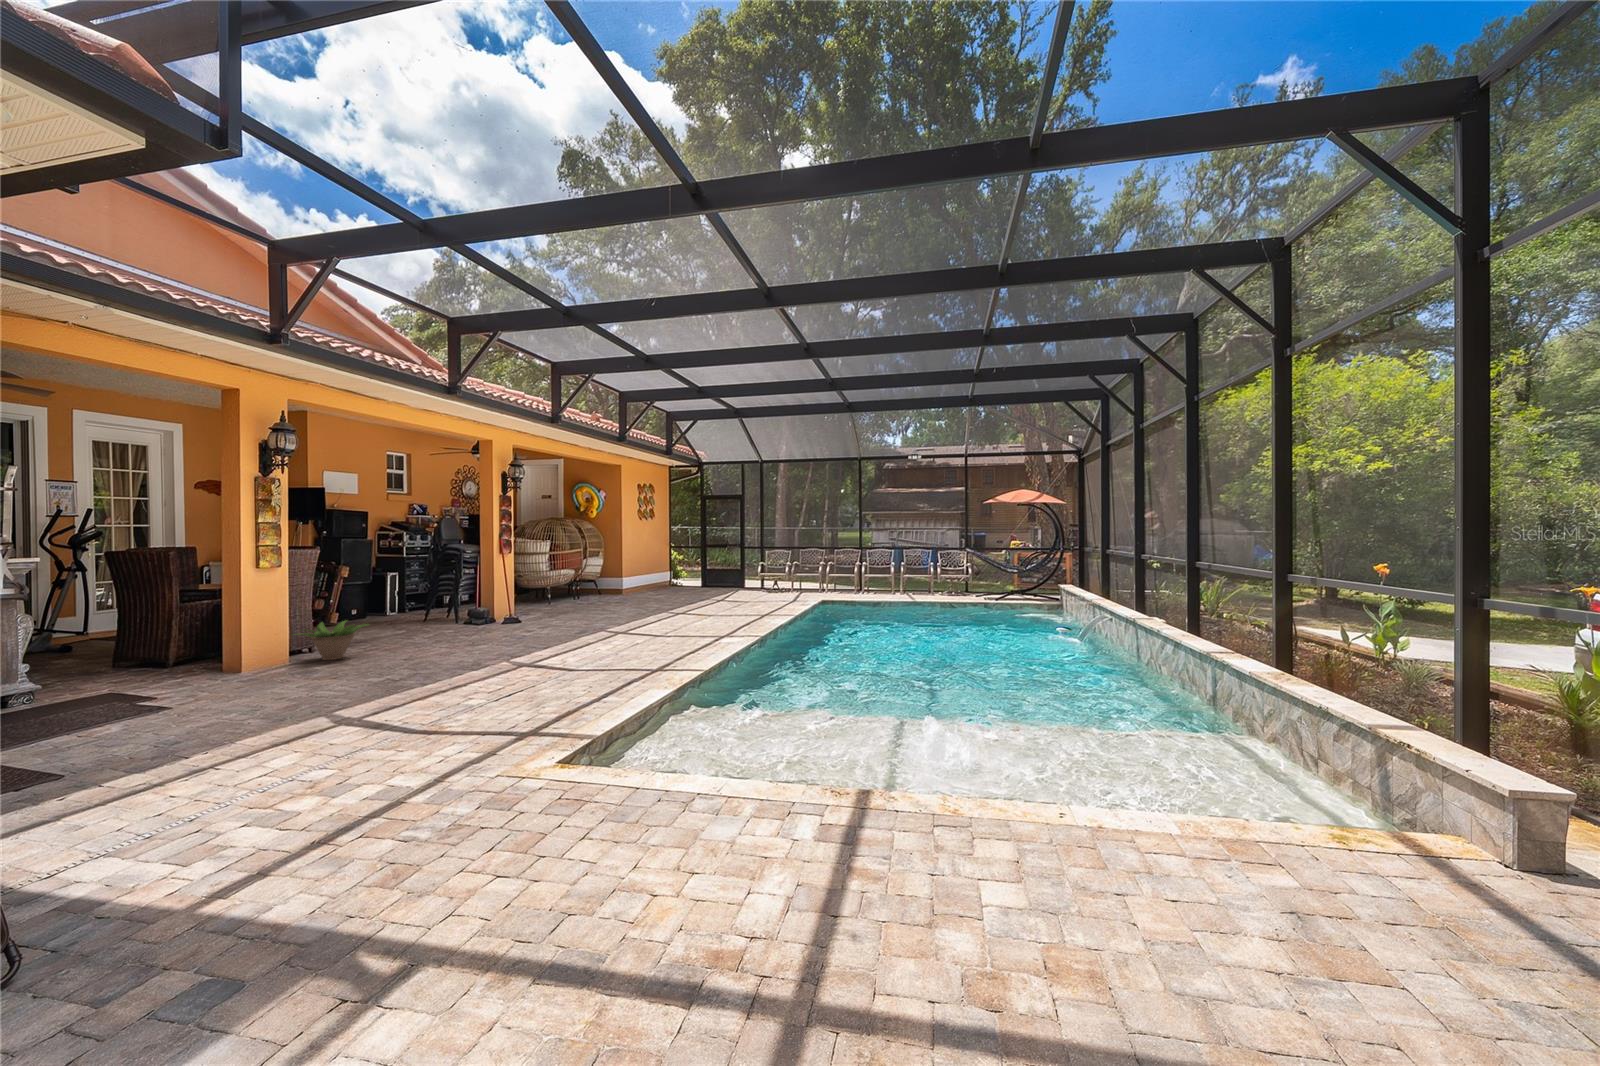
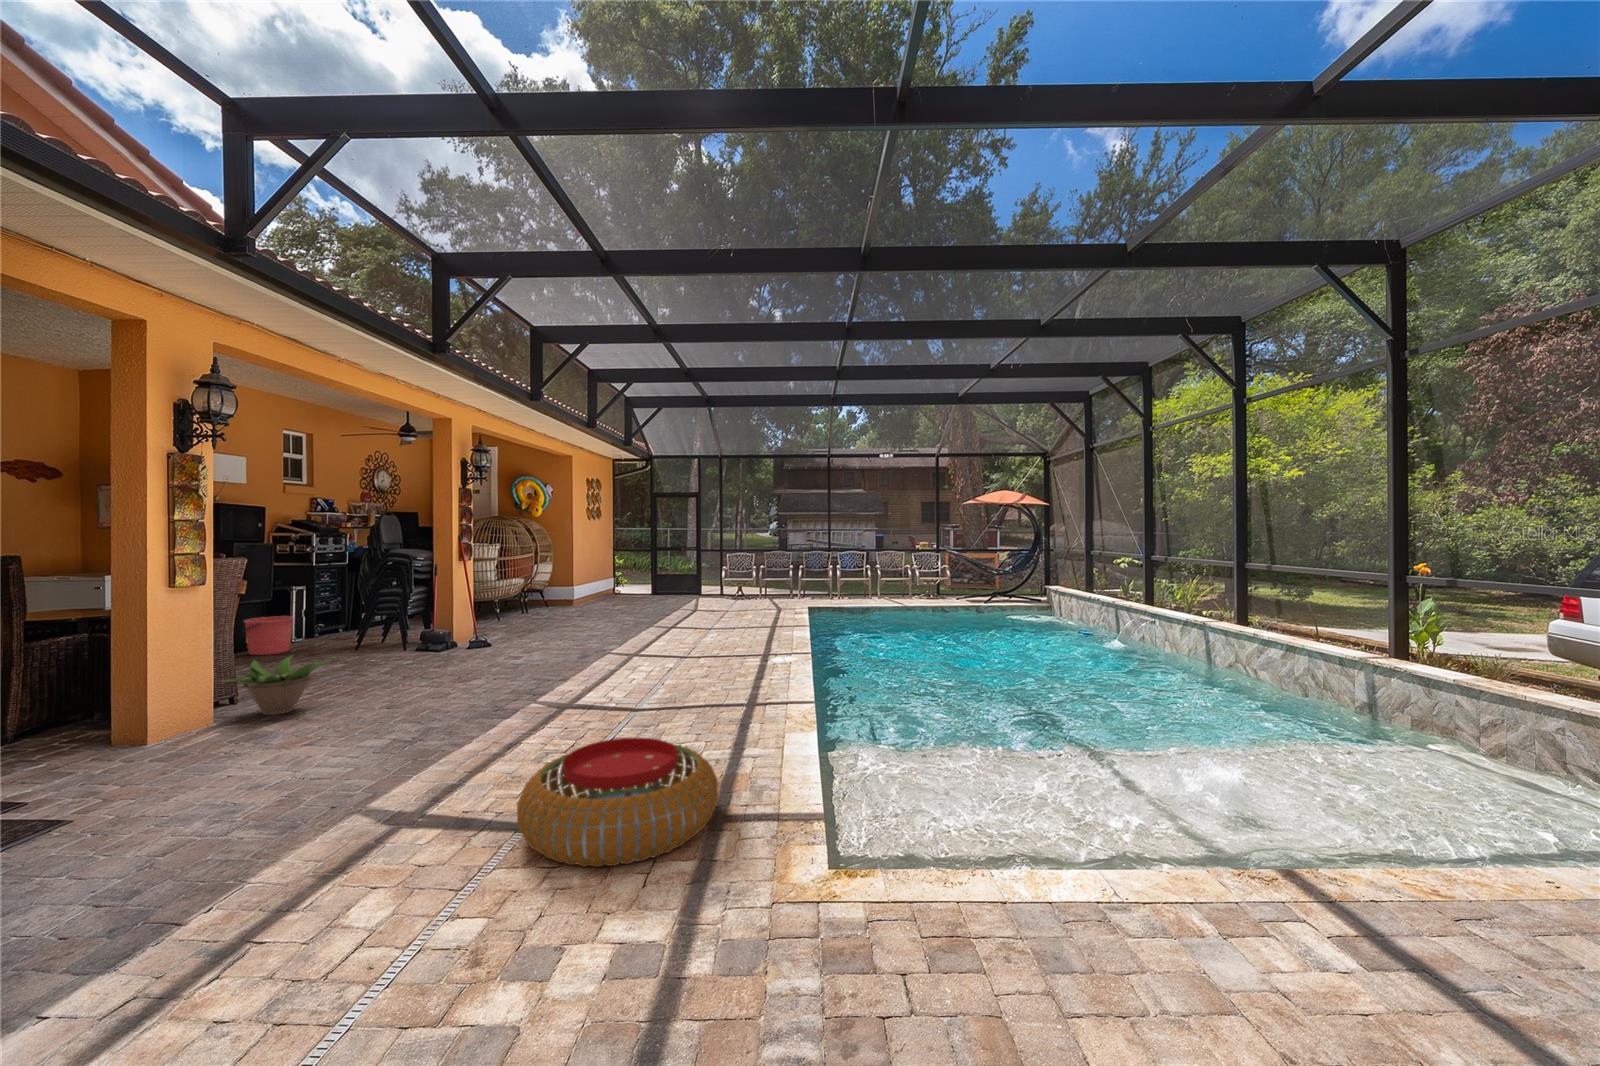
bucket: none [348,595,384,623] -> present [244,616,294,655]
pouf: none [377,676,526,750] -> present [517,738,719,867]

